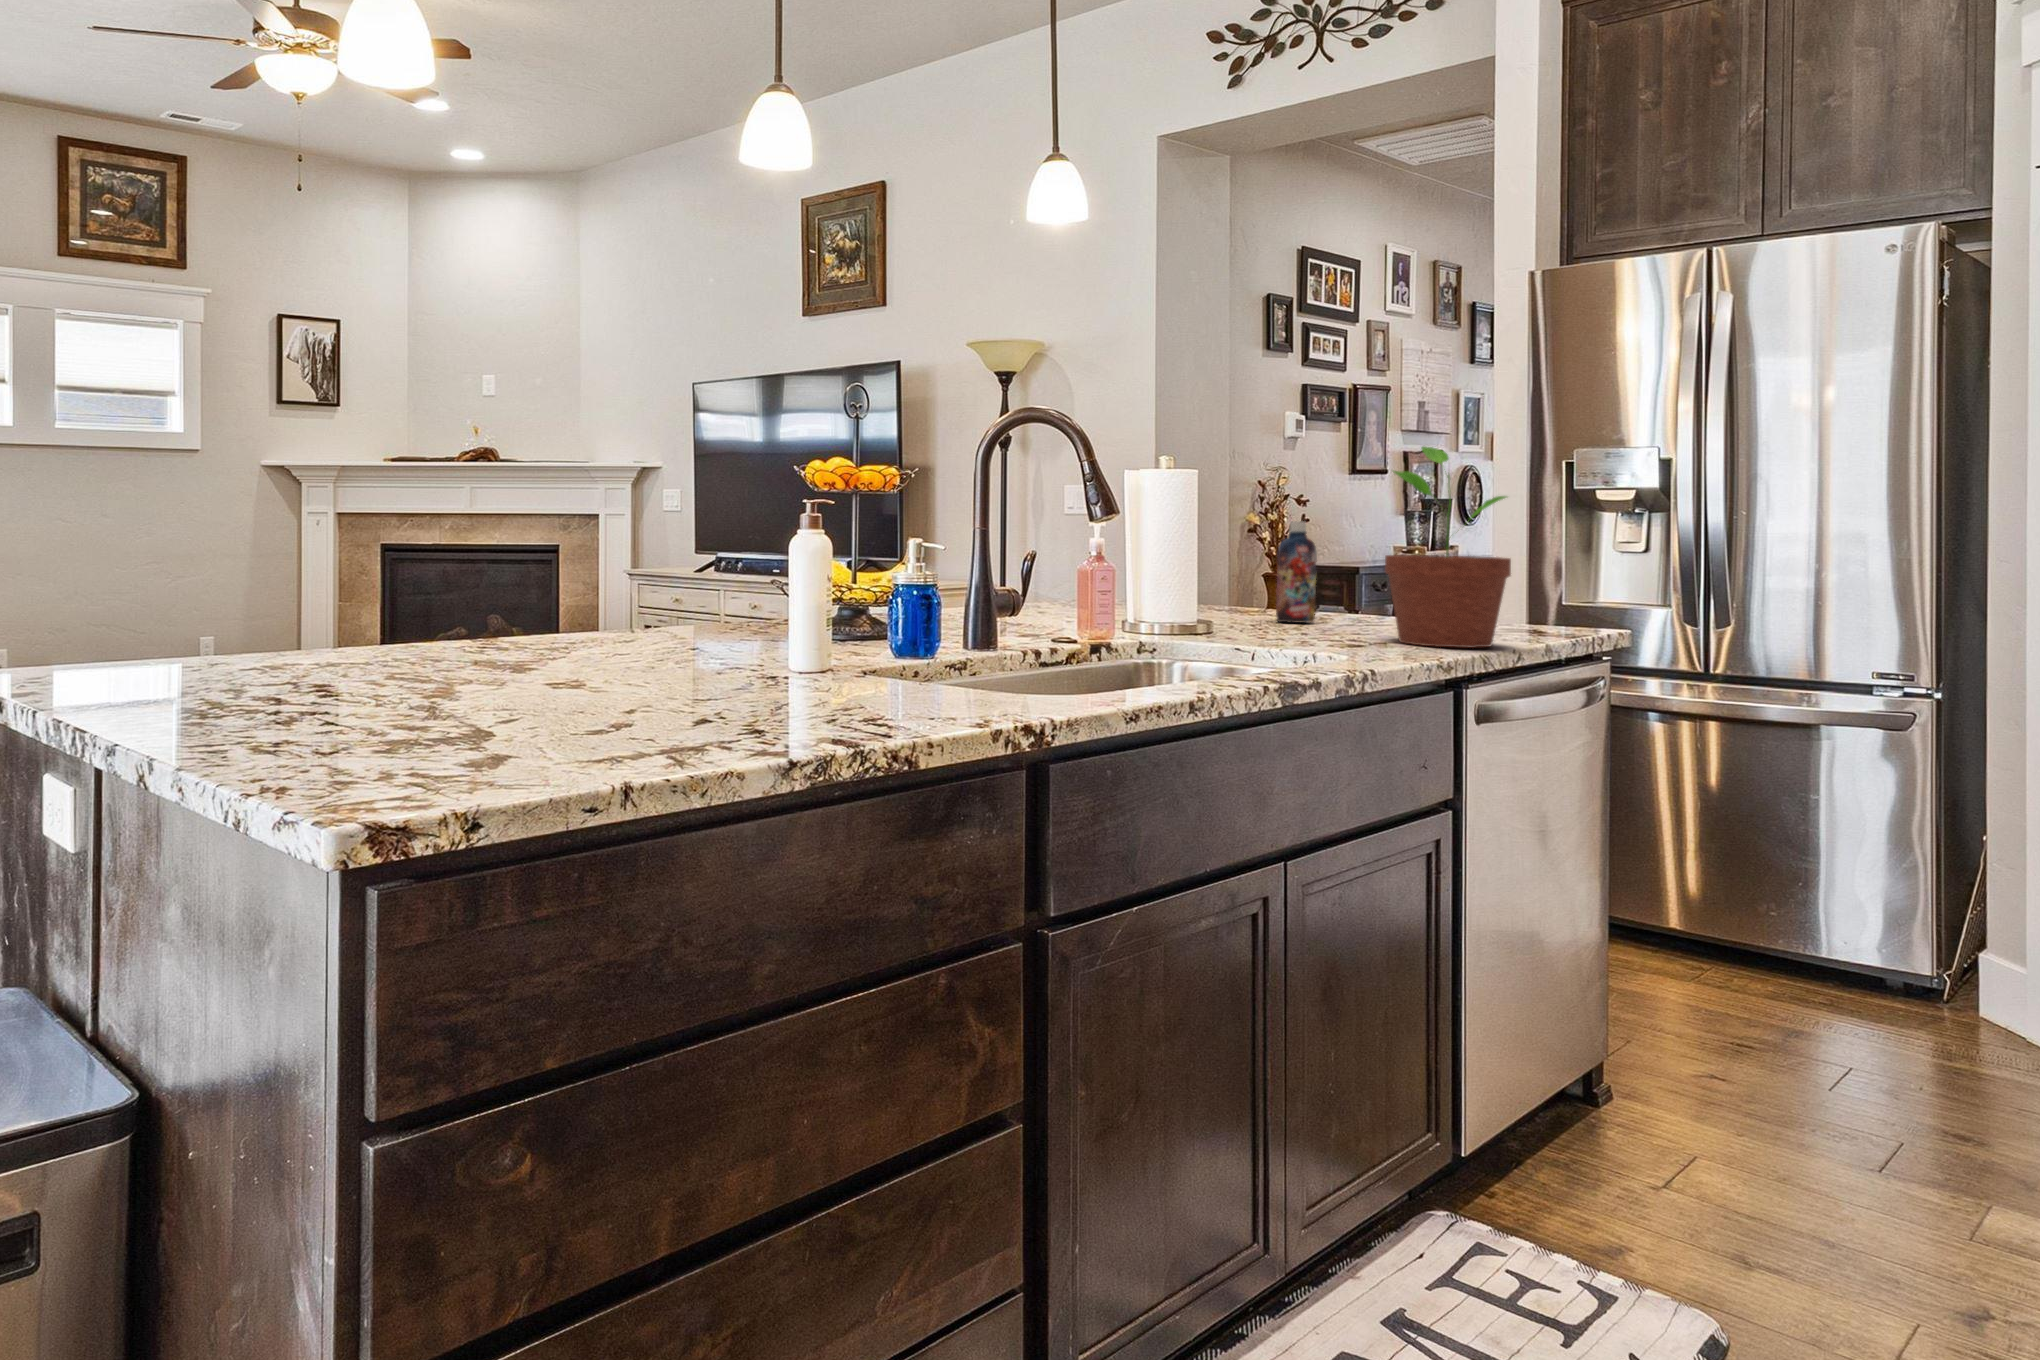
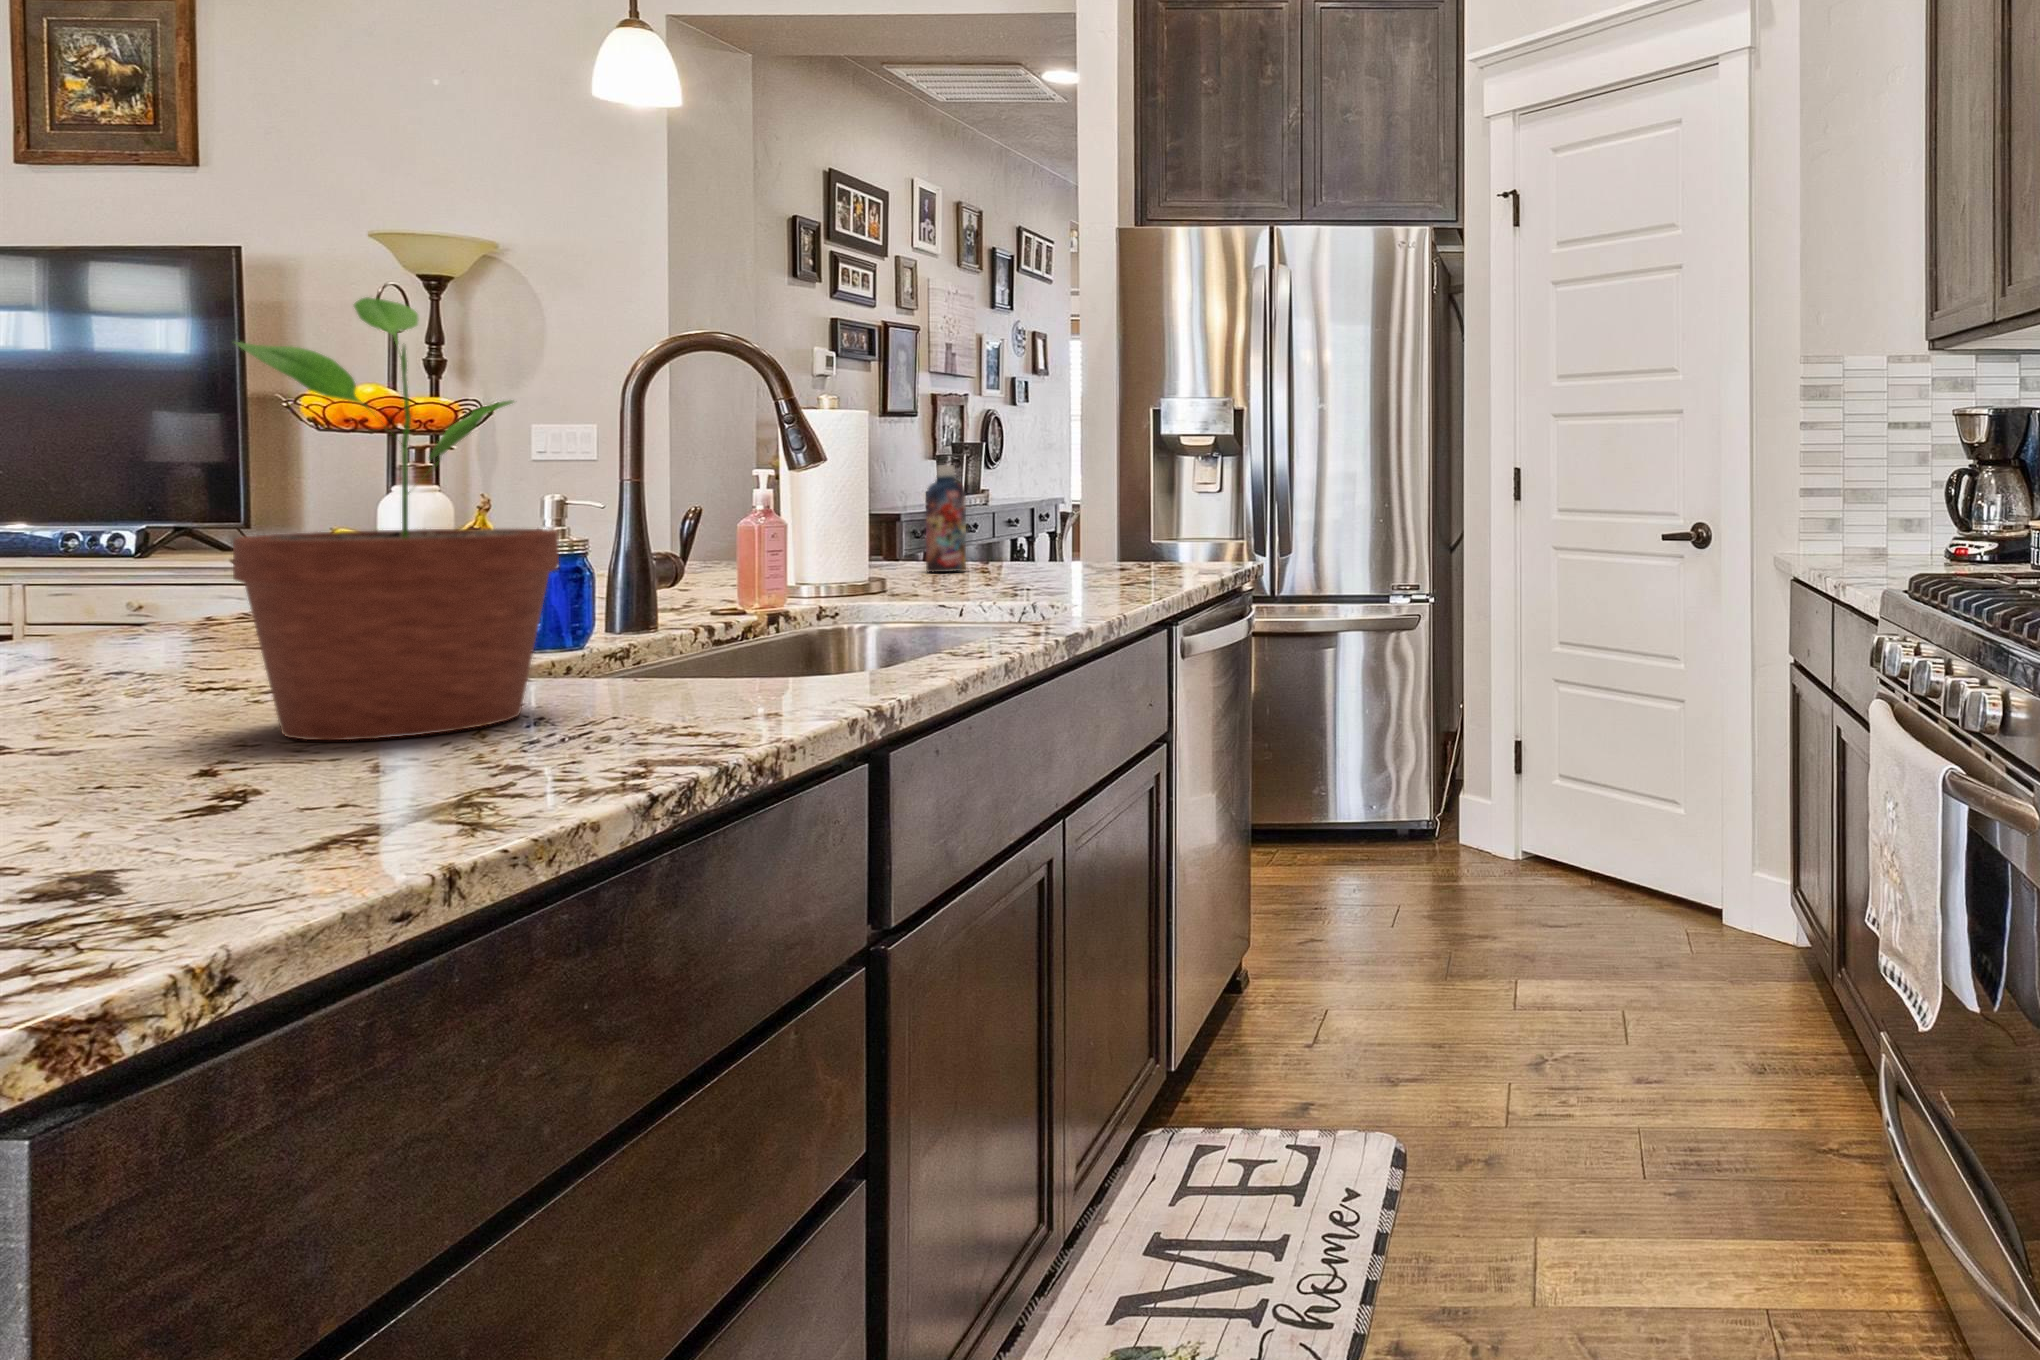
potted plant: present [1385,446,1511,648] -> present [233,297,559,740]

